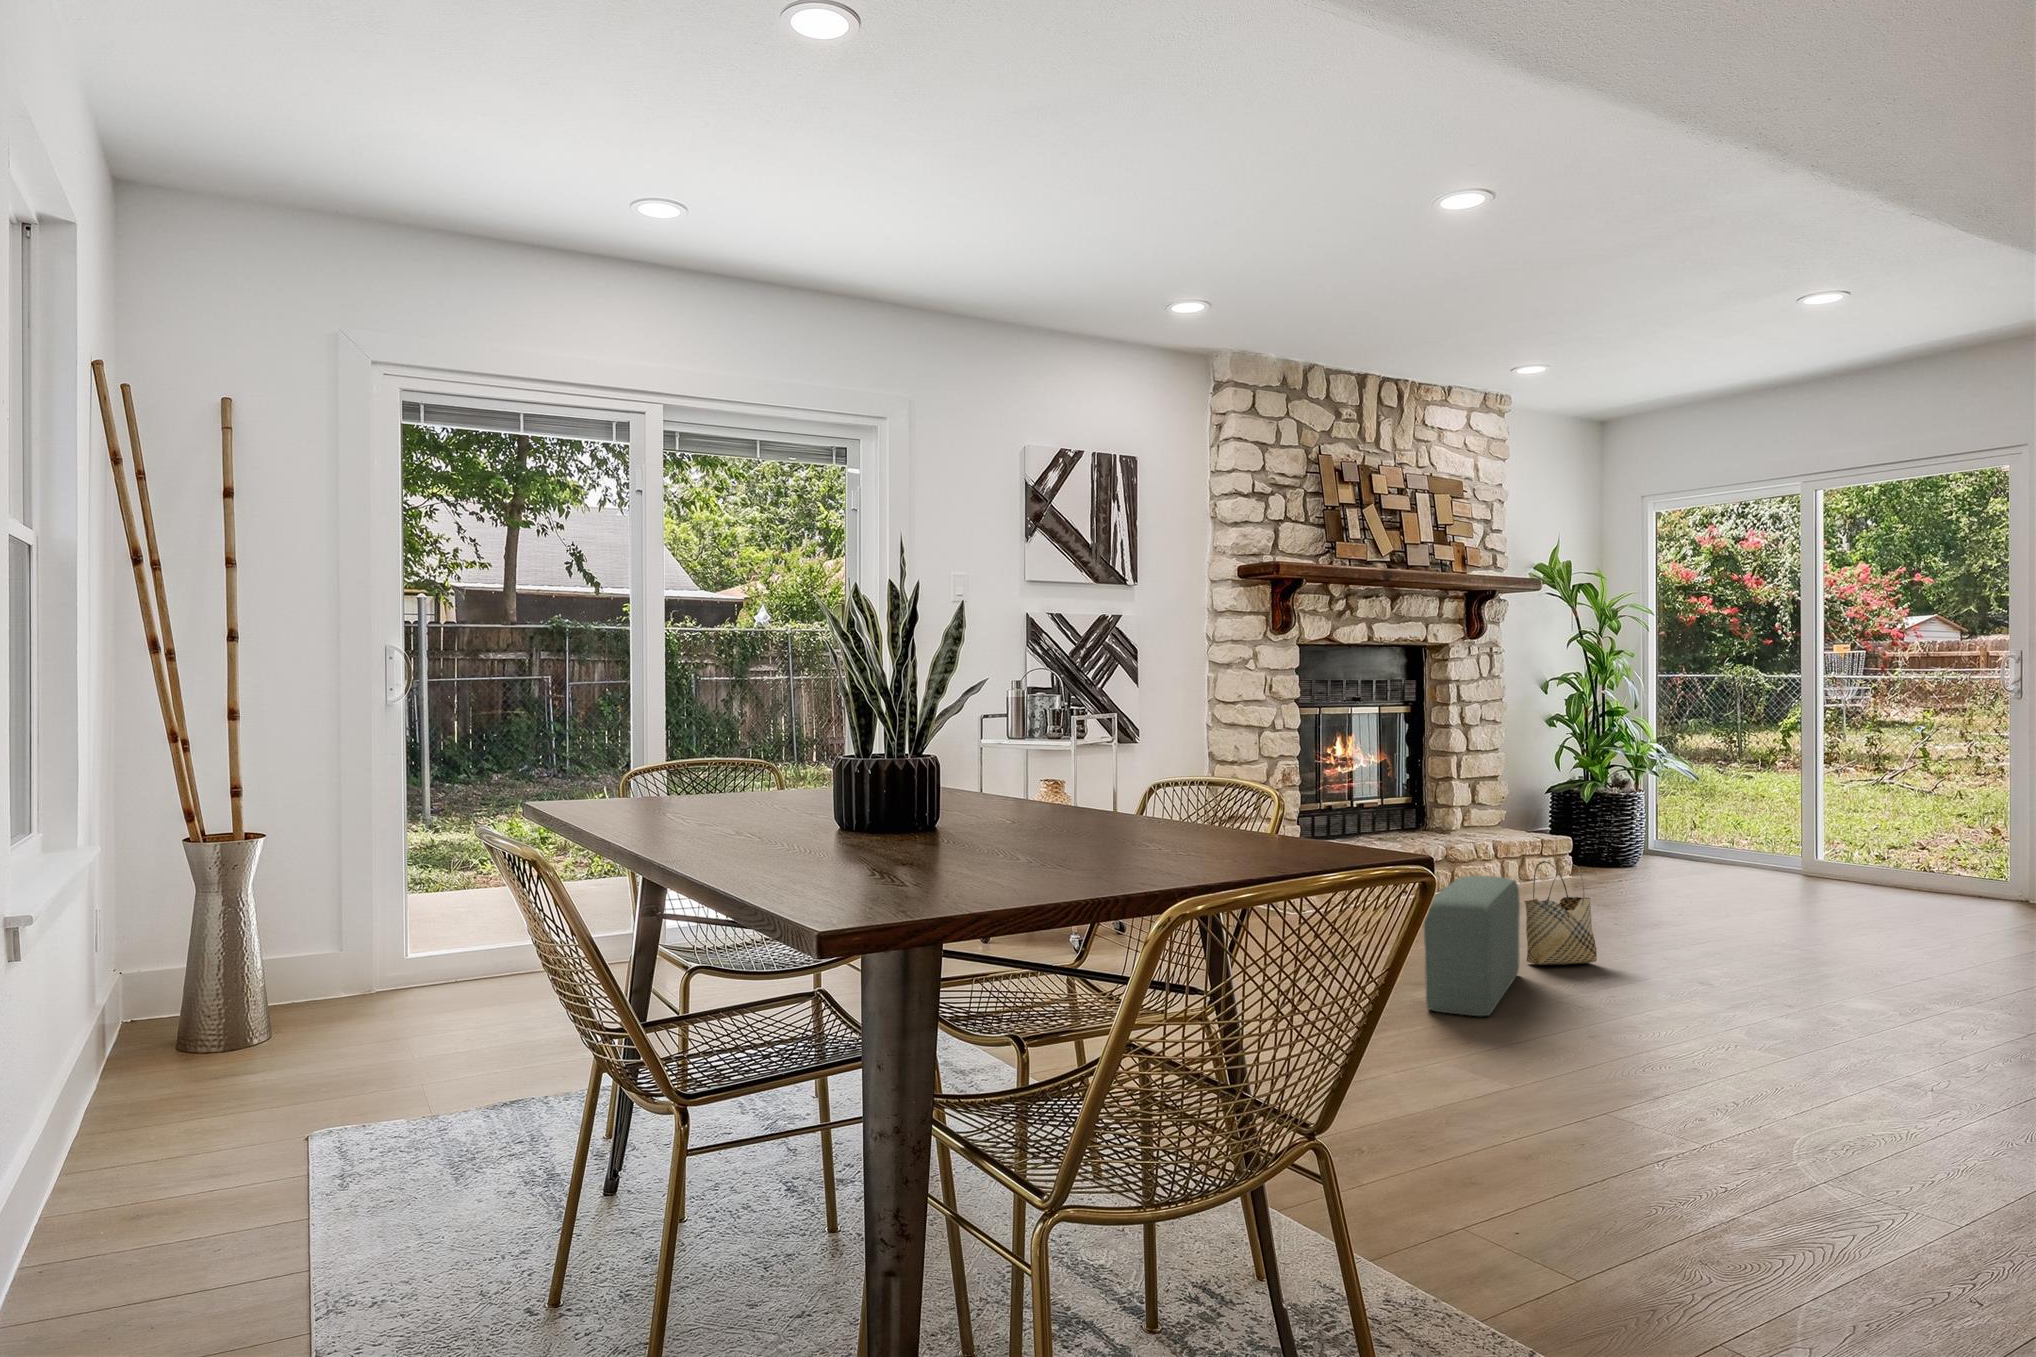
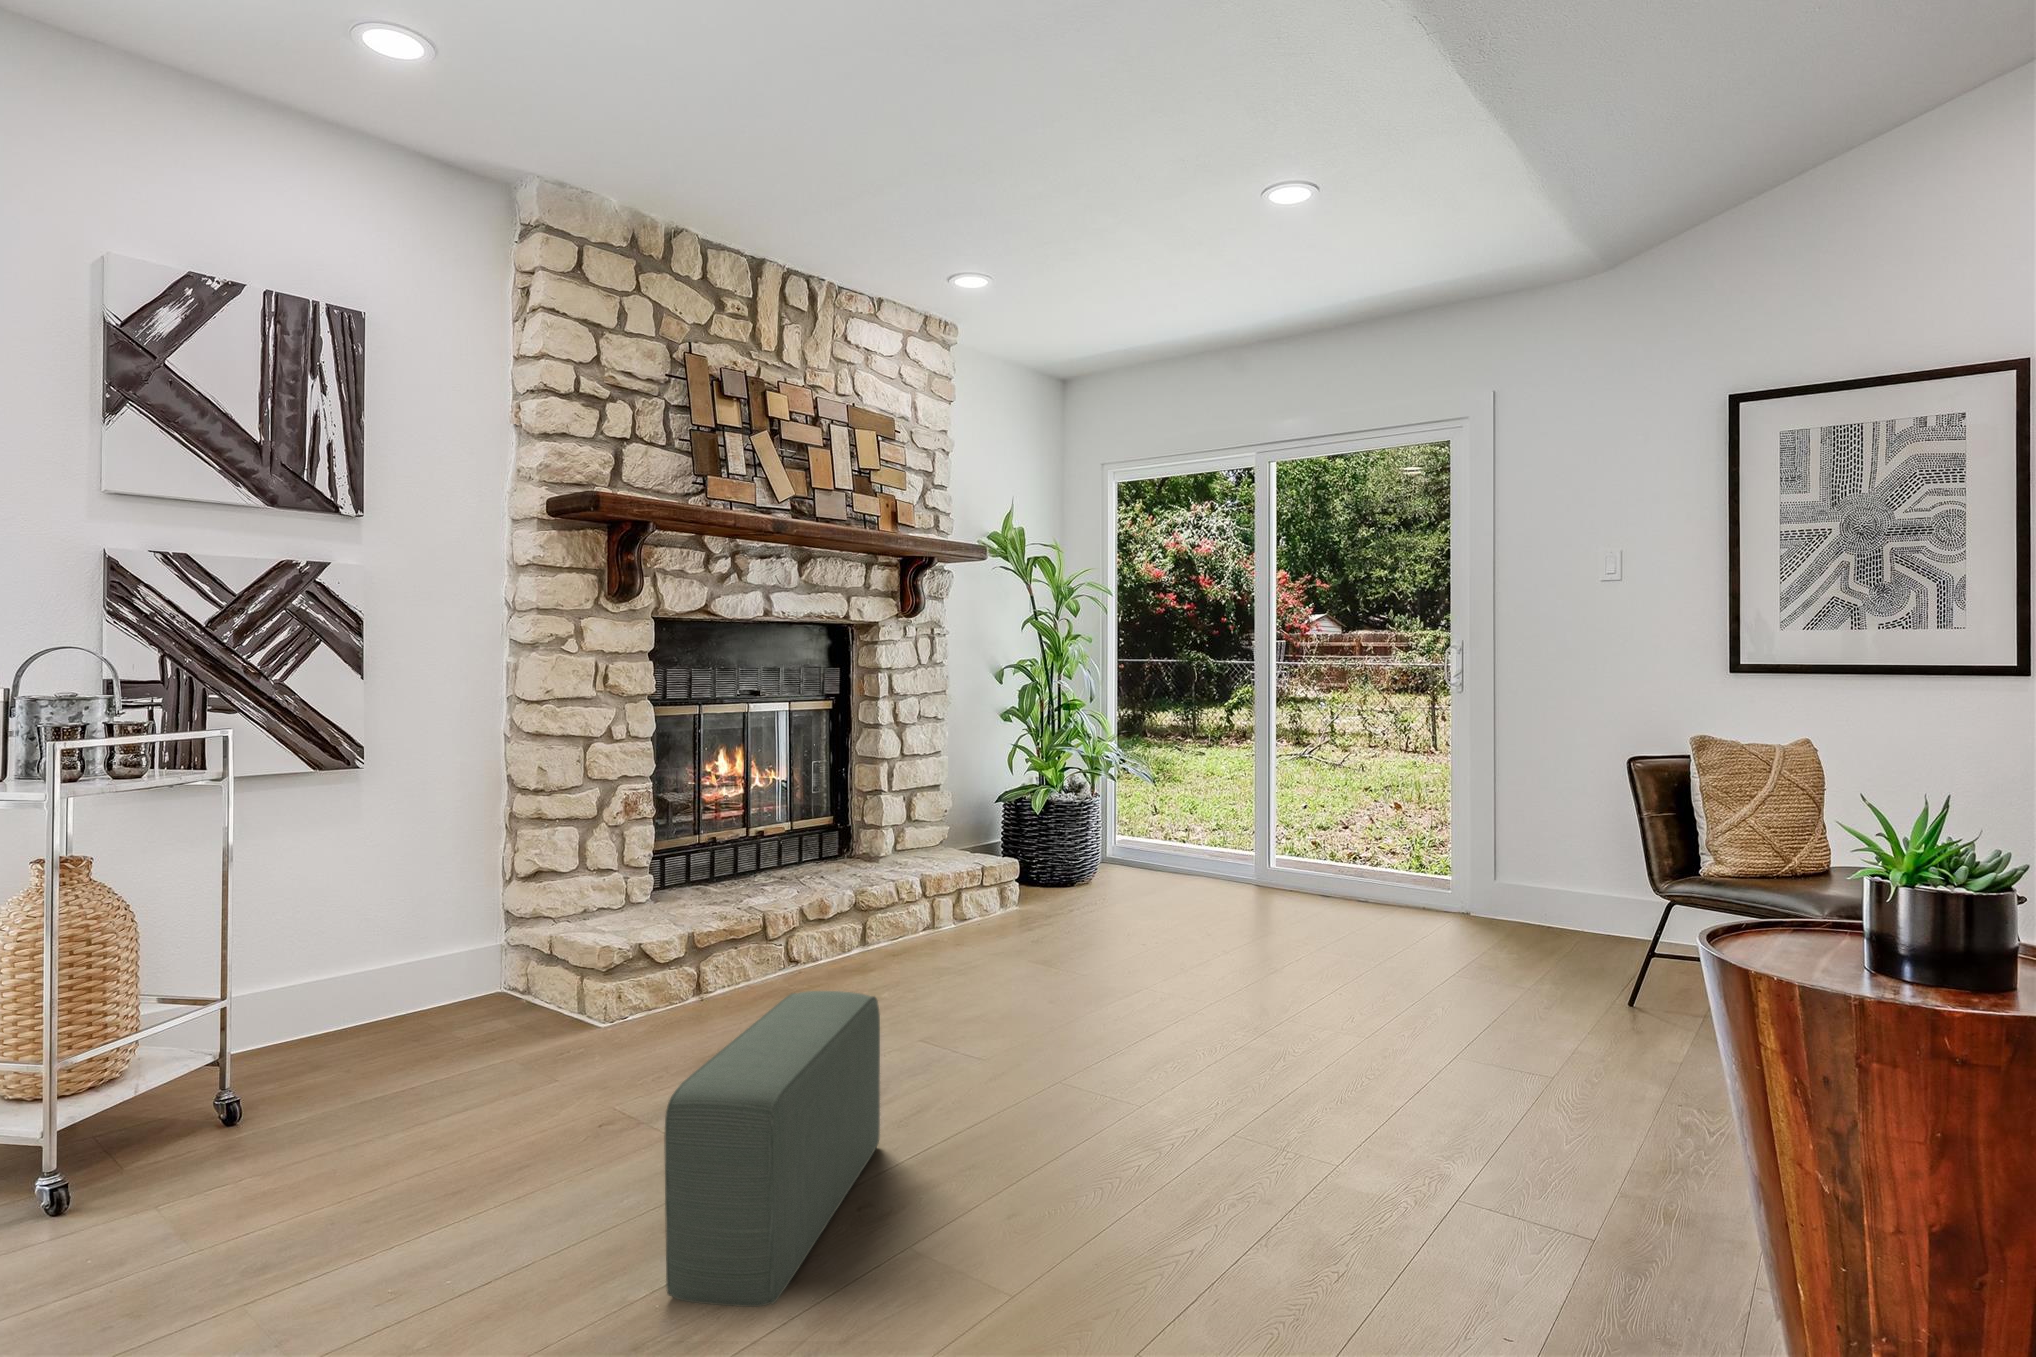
woven basket: present [1524,861,1597,965] -> none [899,947,1003,1116]

